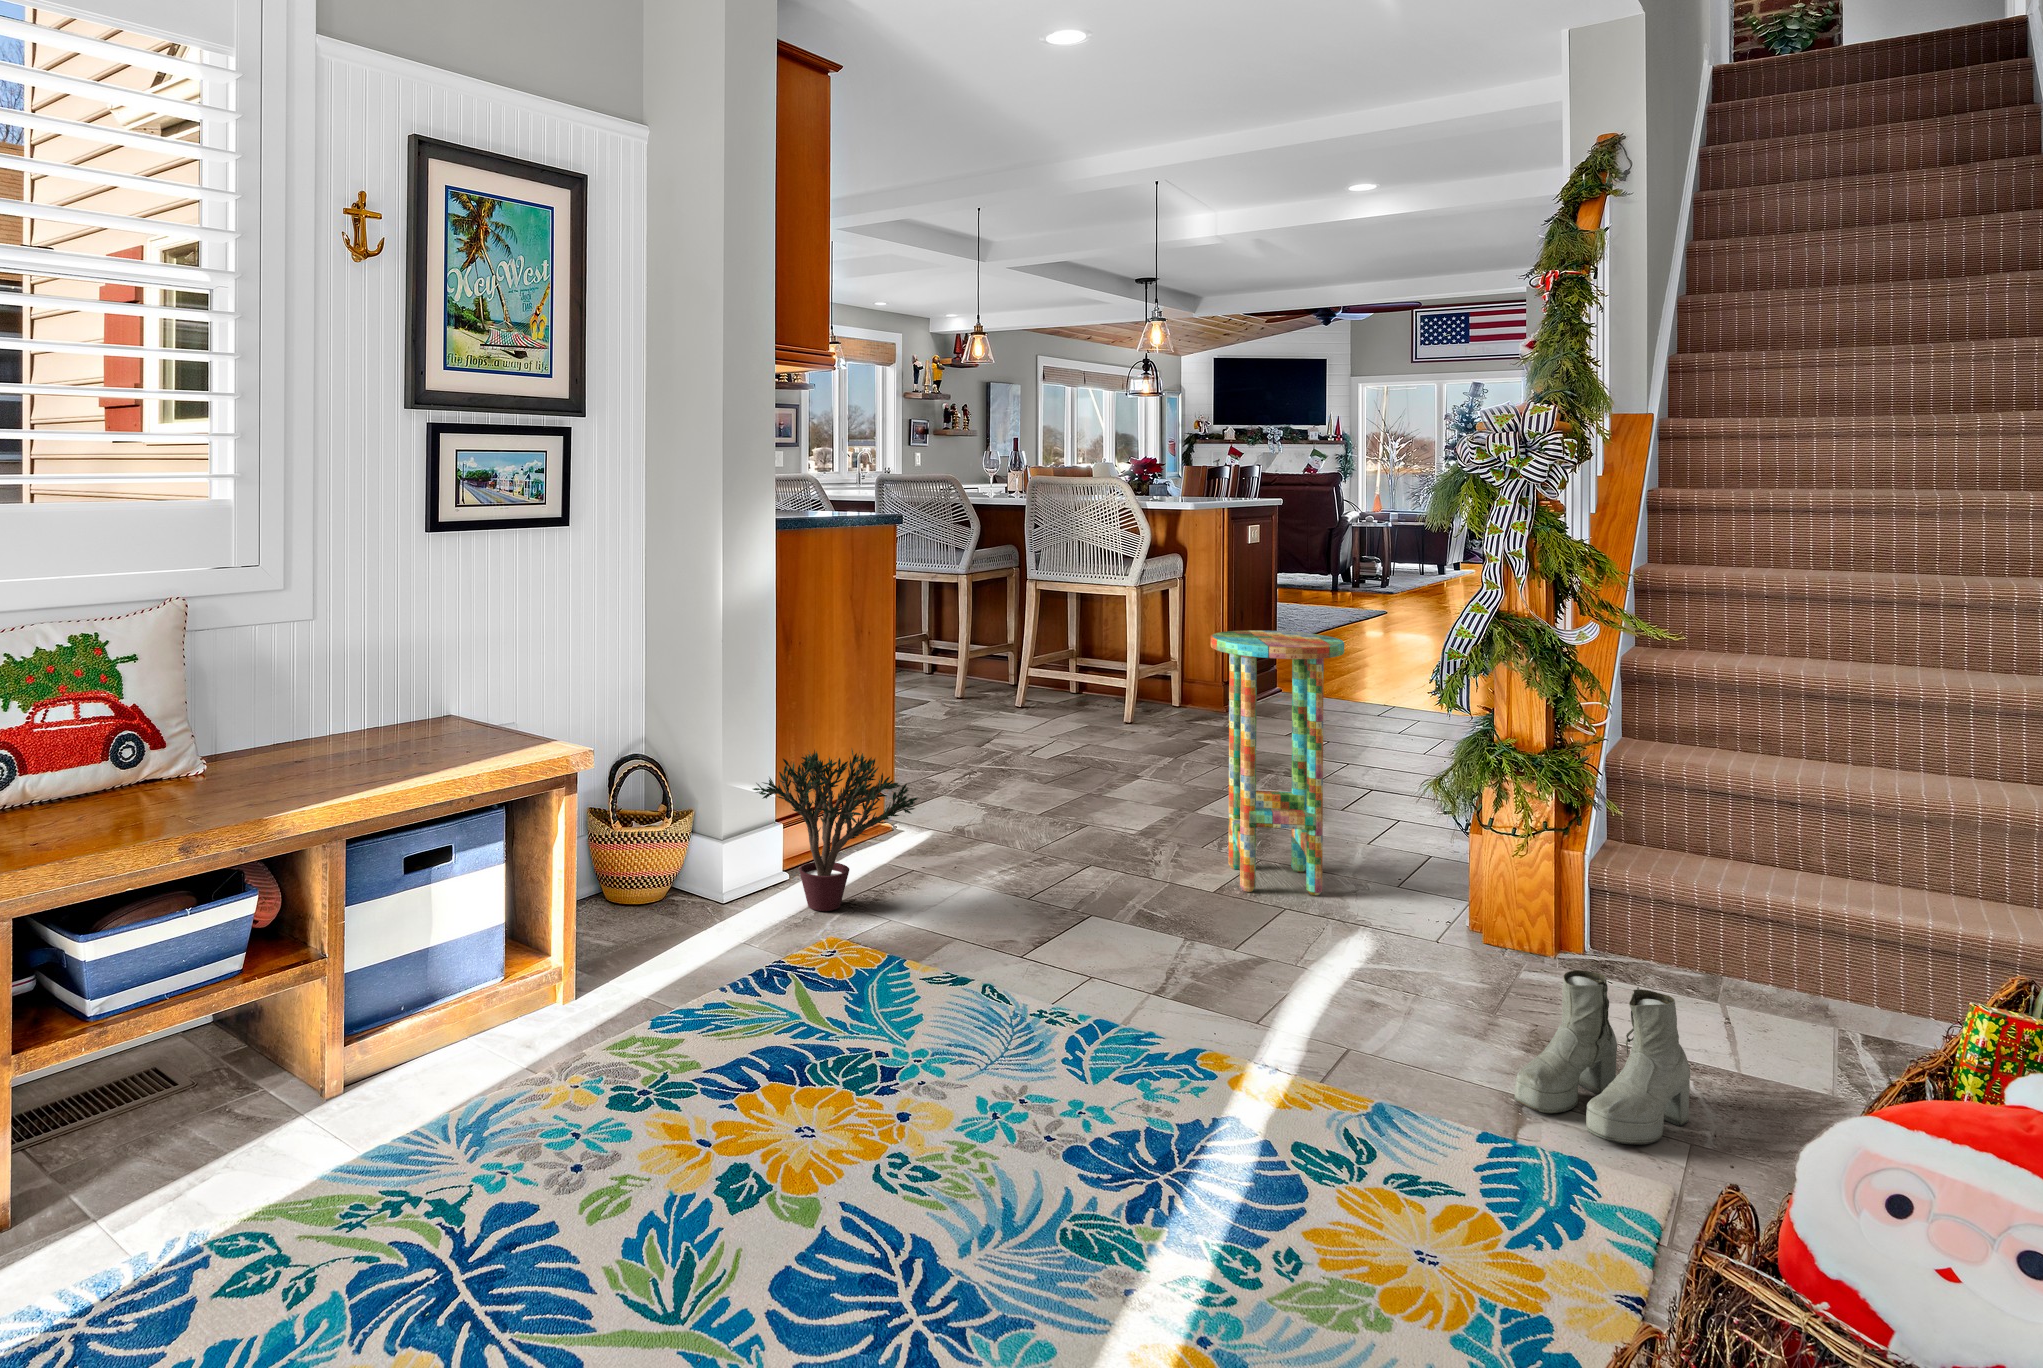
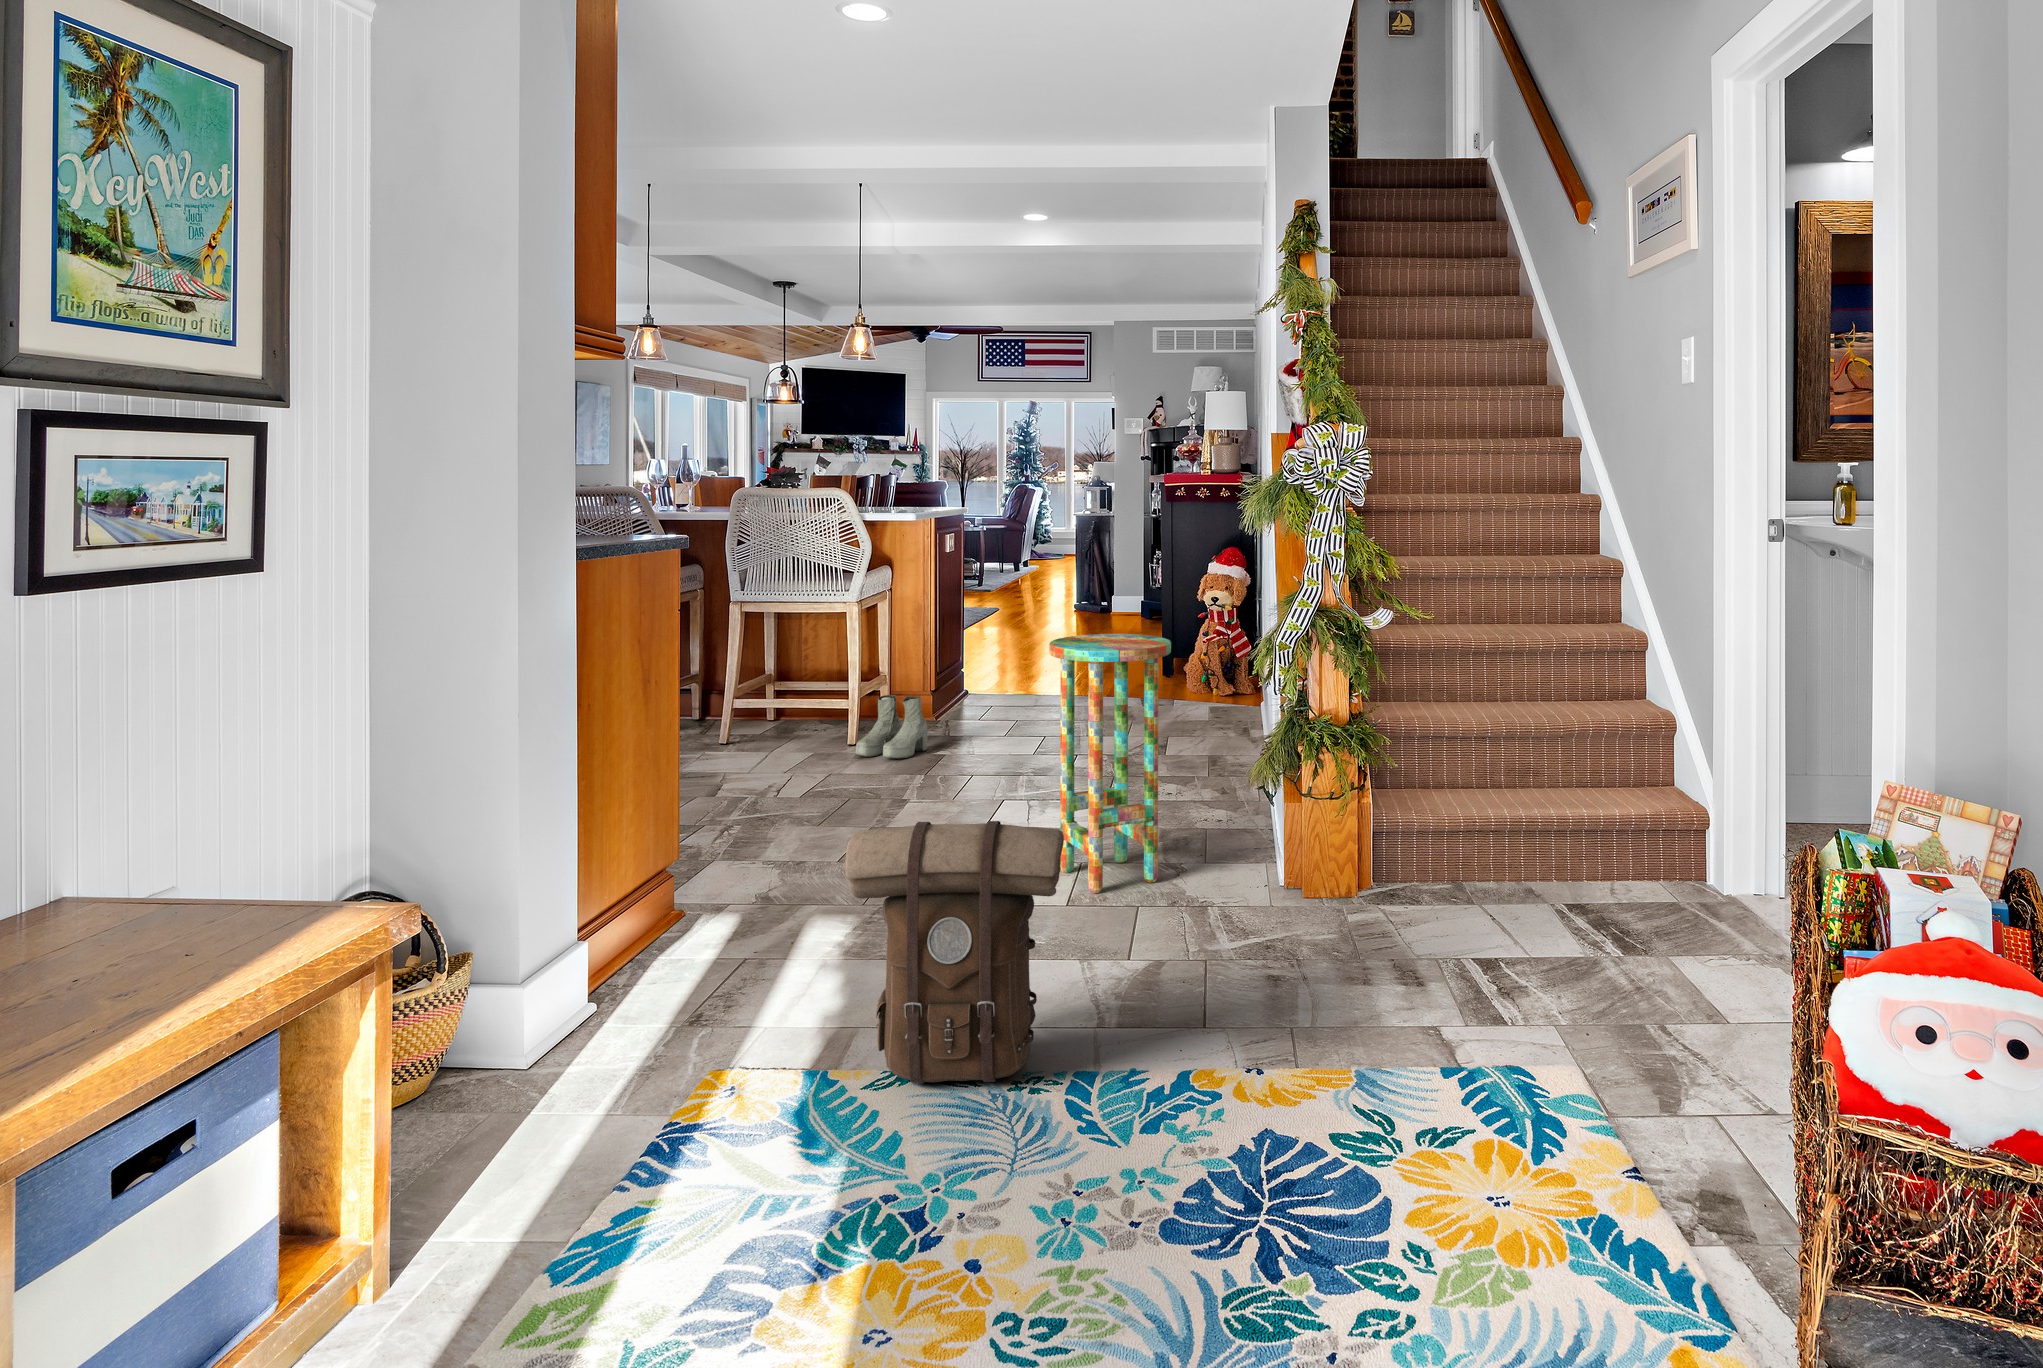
potted plant: present [753,750,919,911] -> none [564,822,789,1038]
backpack: none [906,766,1093,1008] -> present [845,821,1064,1083]
boots: present [1514,970,1690,1145] -> present [856,695,928,759]

